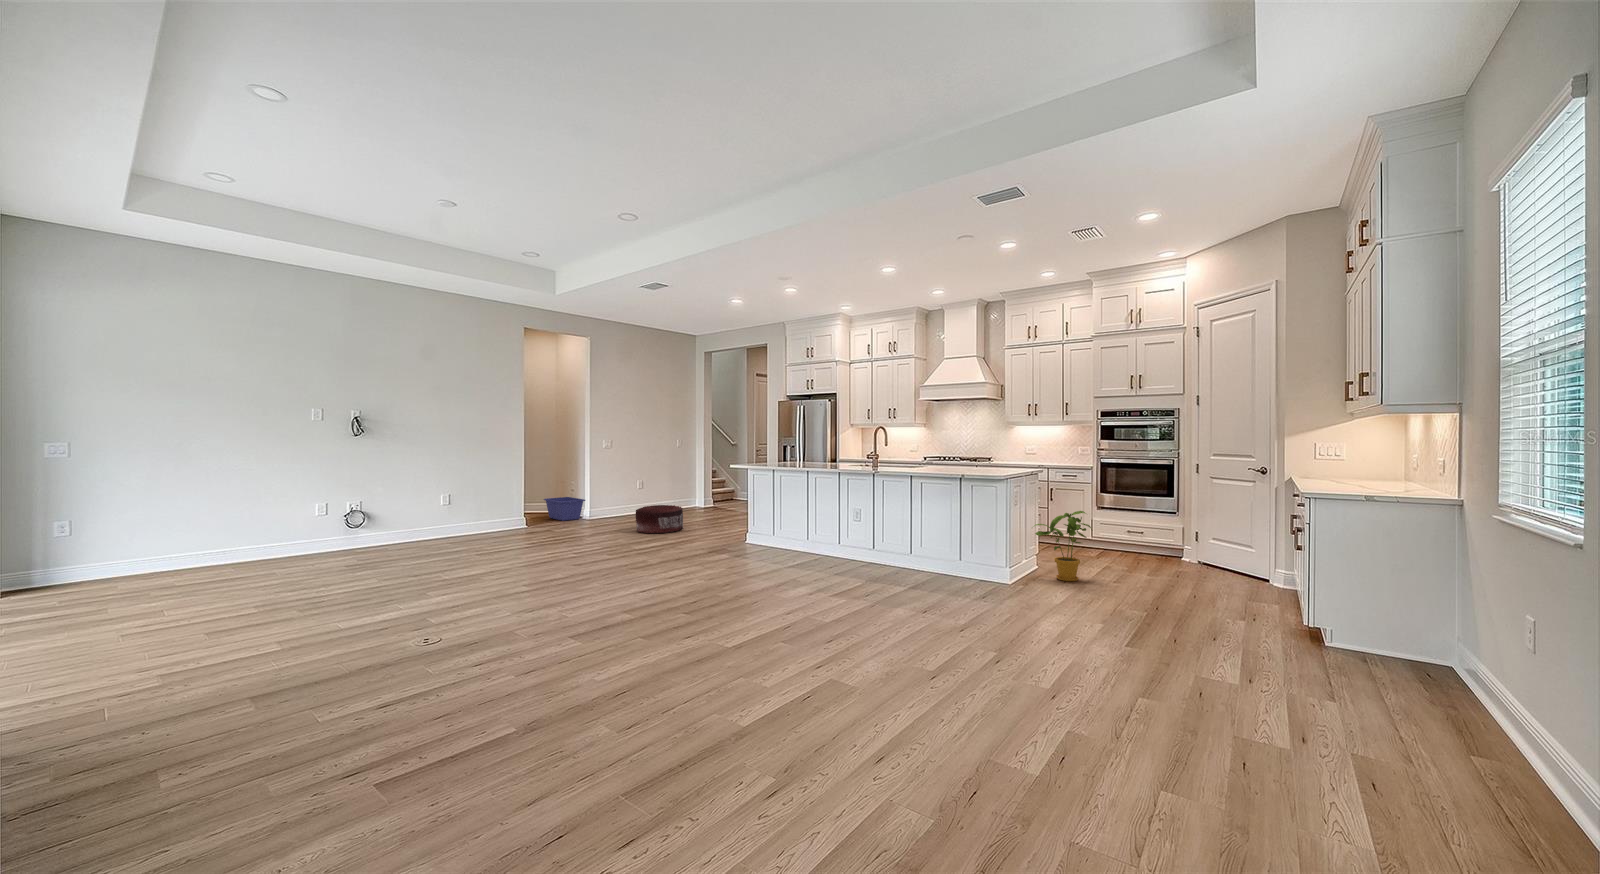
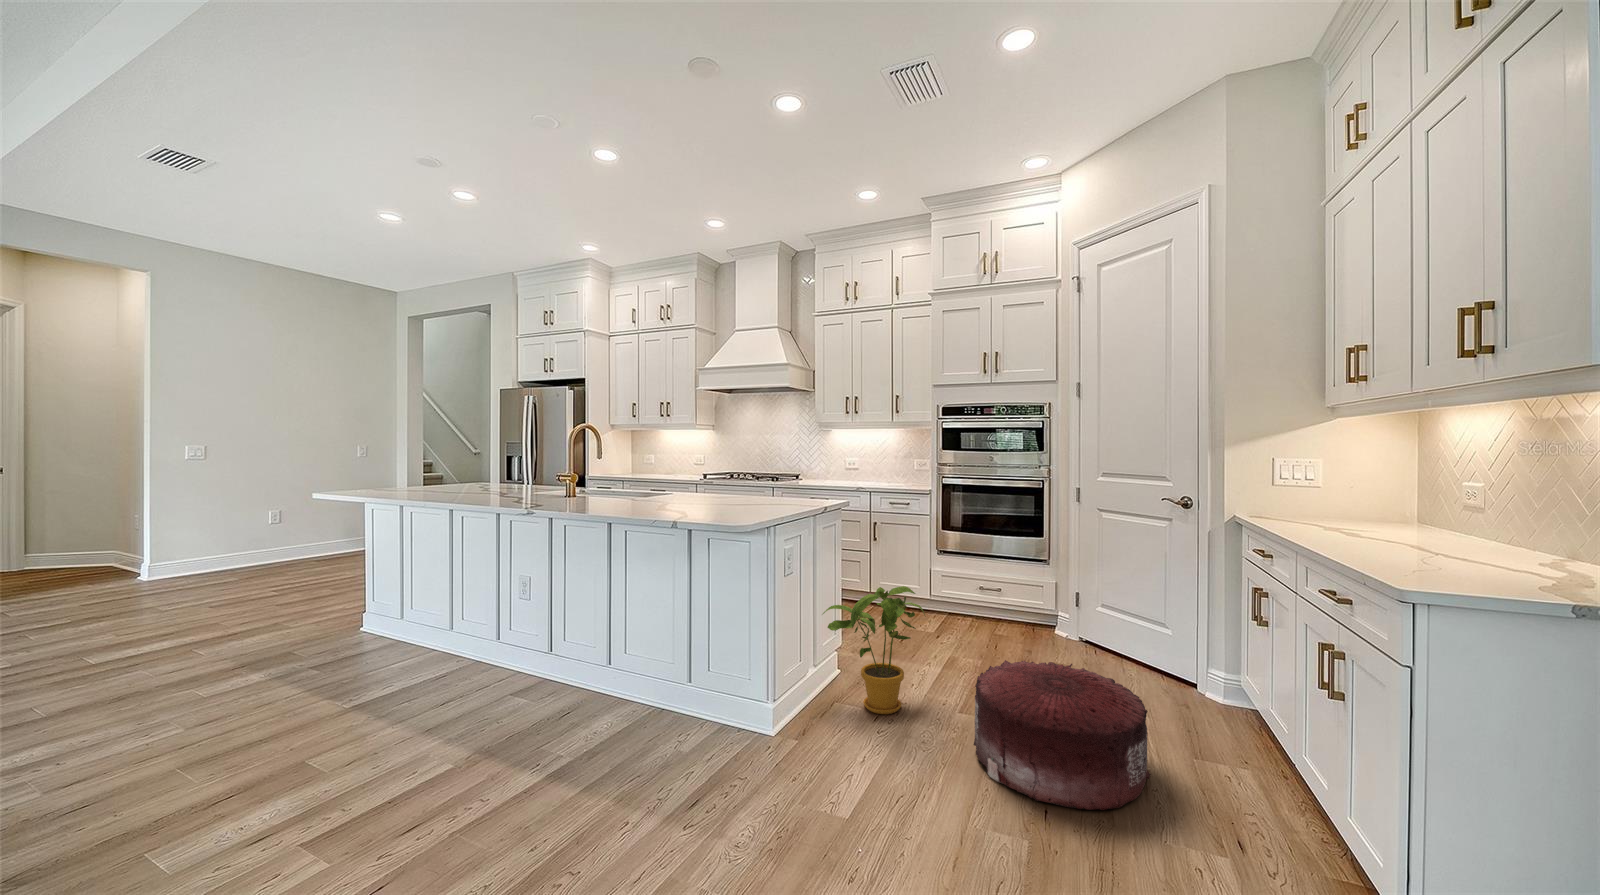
storage bin: present [544,497,585,521] -> none [65,544,148,588]
pouf: present [636,505,683,534] -> present [974,660,1151,810]

